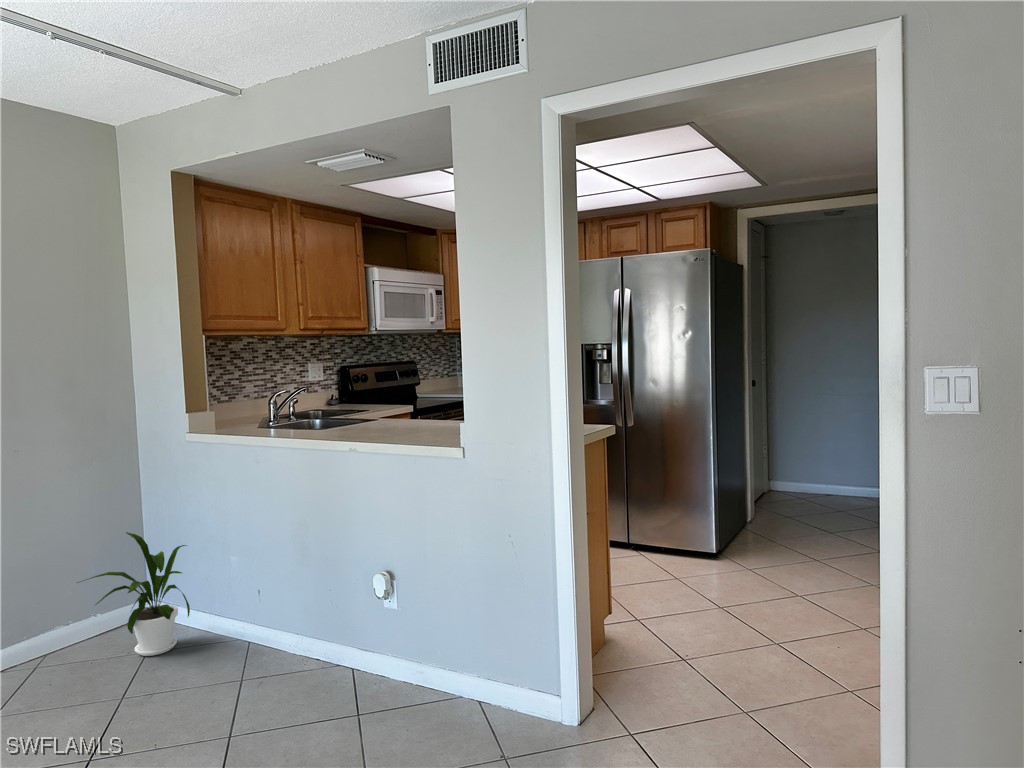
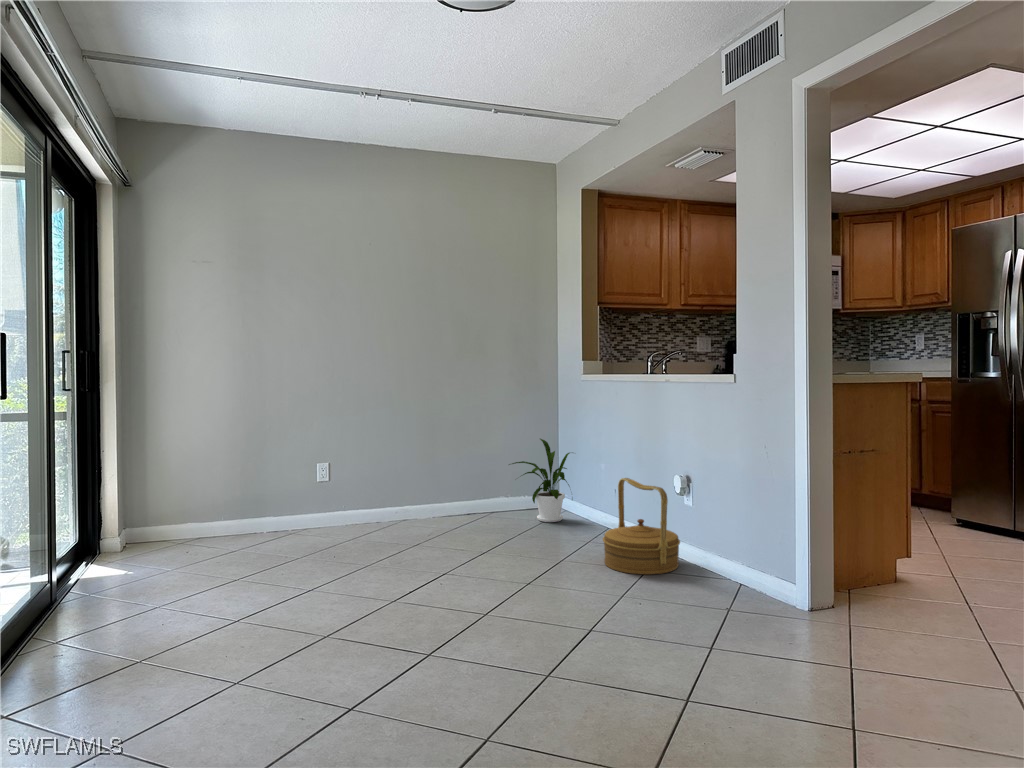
woven basket: none [289,589,393,729] -> present [603,478,680,575]

